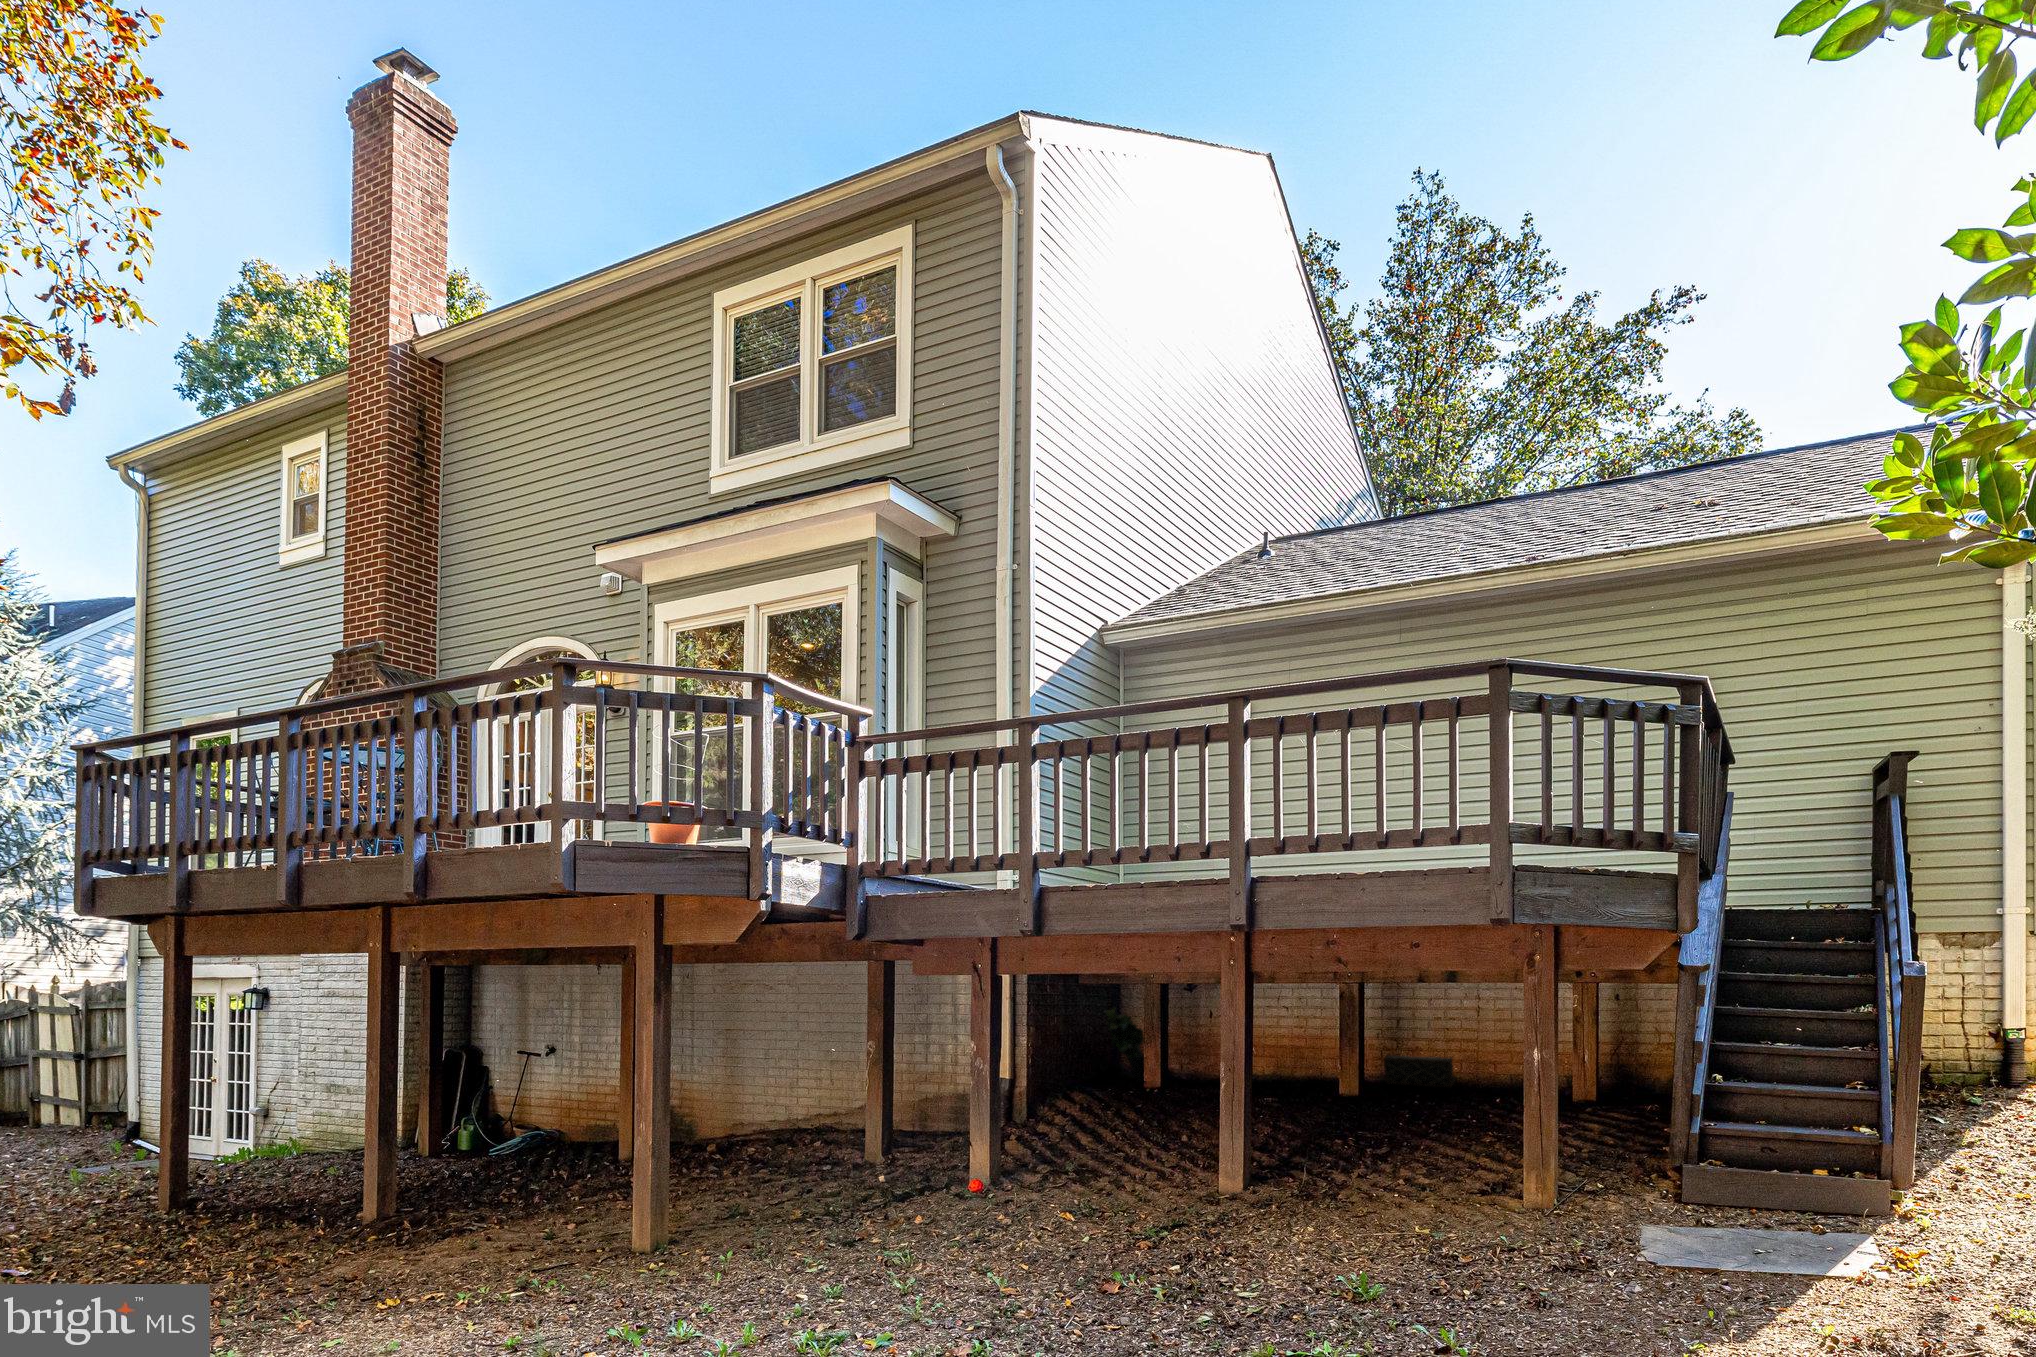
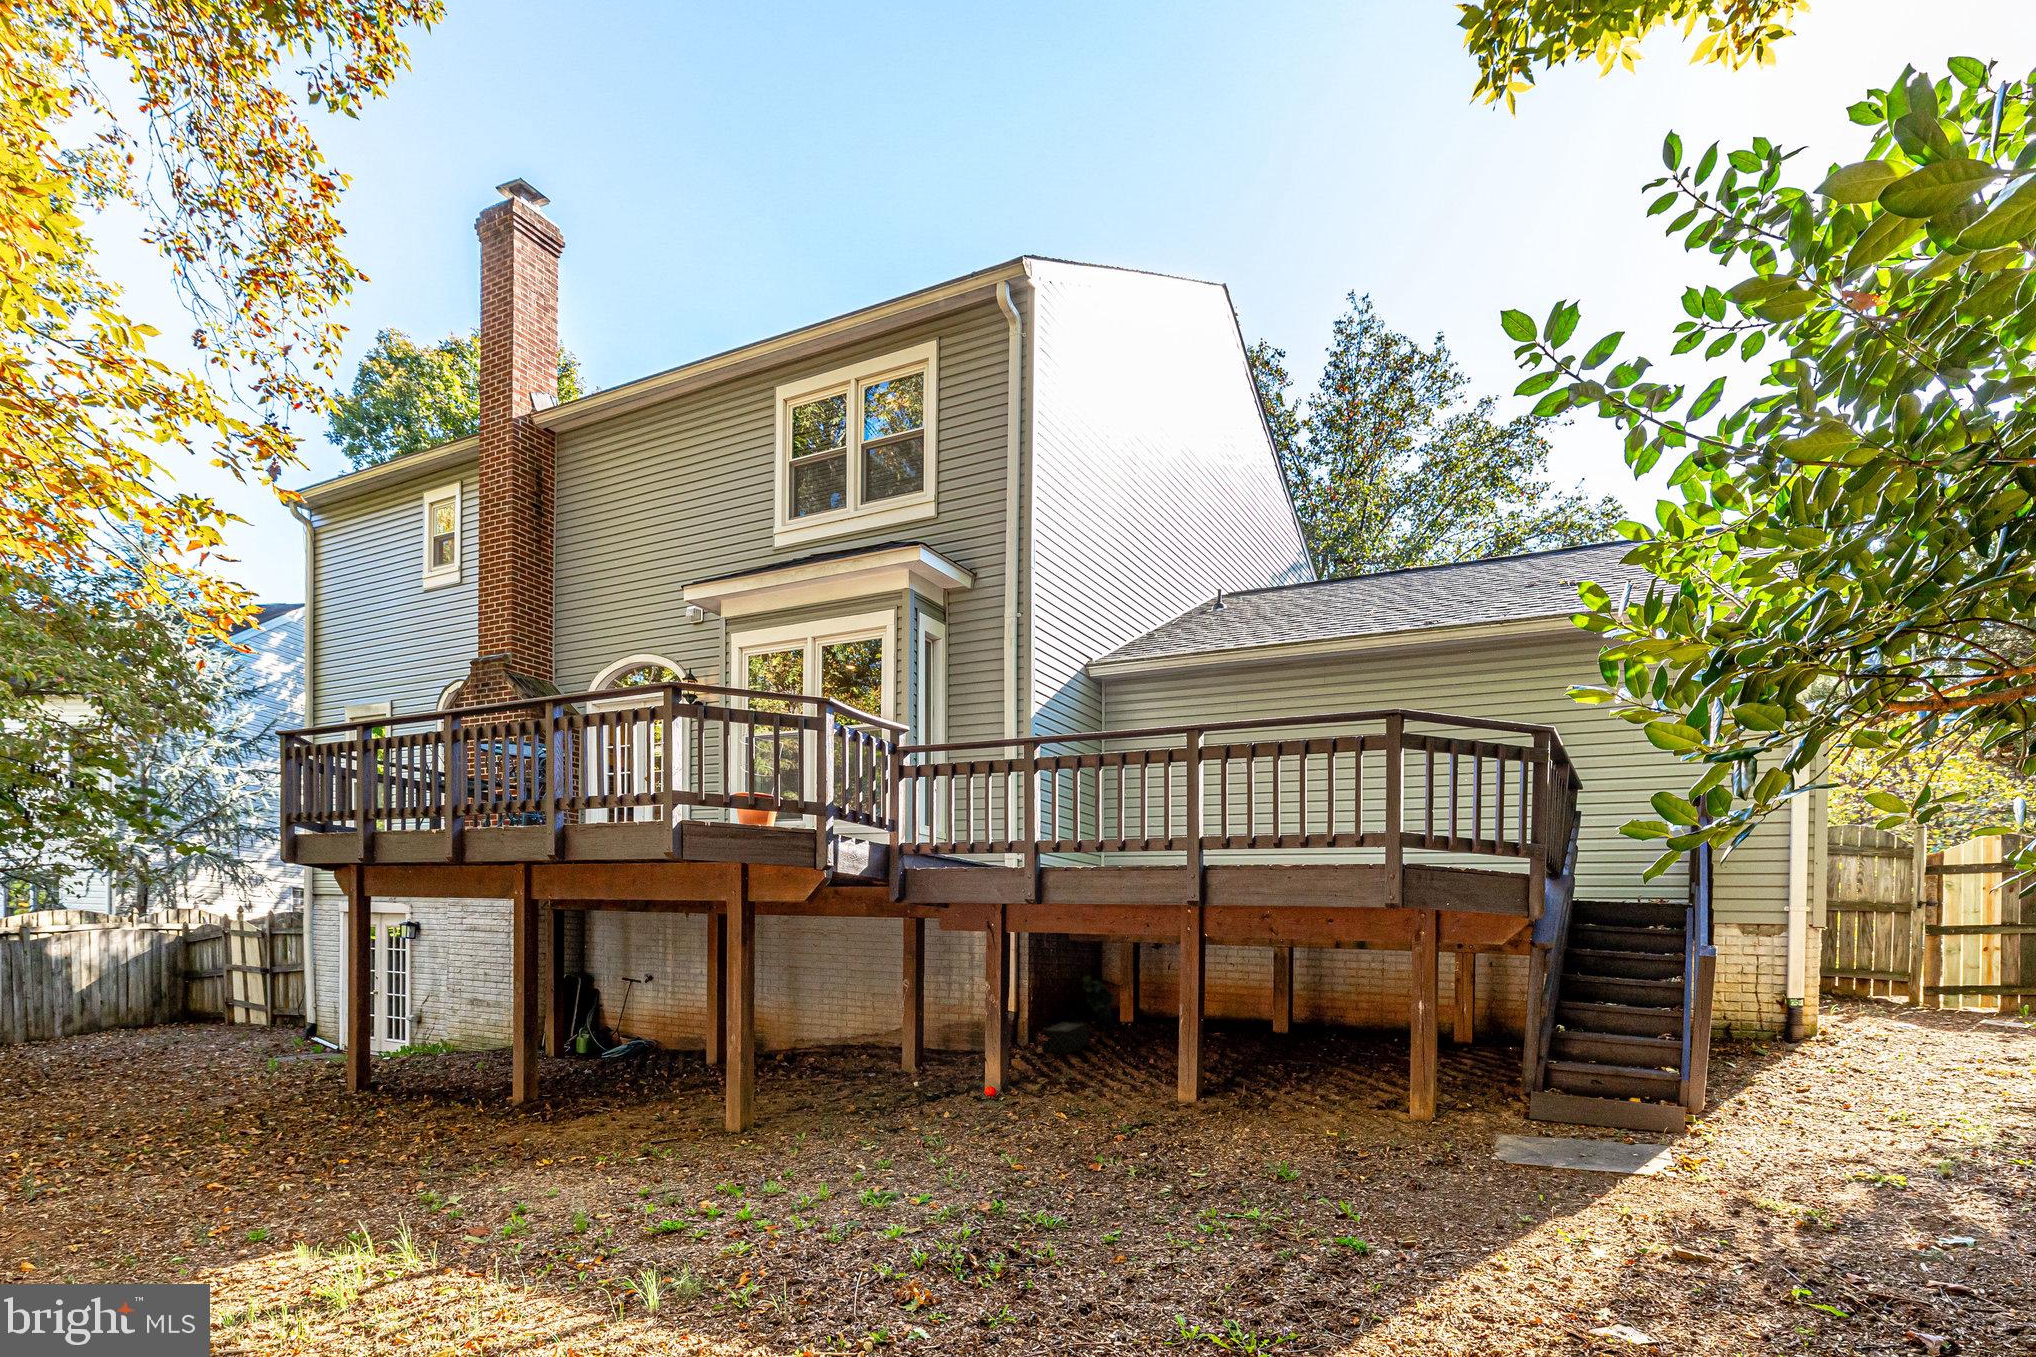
woven basket: present [1384,1055,1457,1087] -> present [1042,1021,1089,1053]

